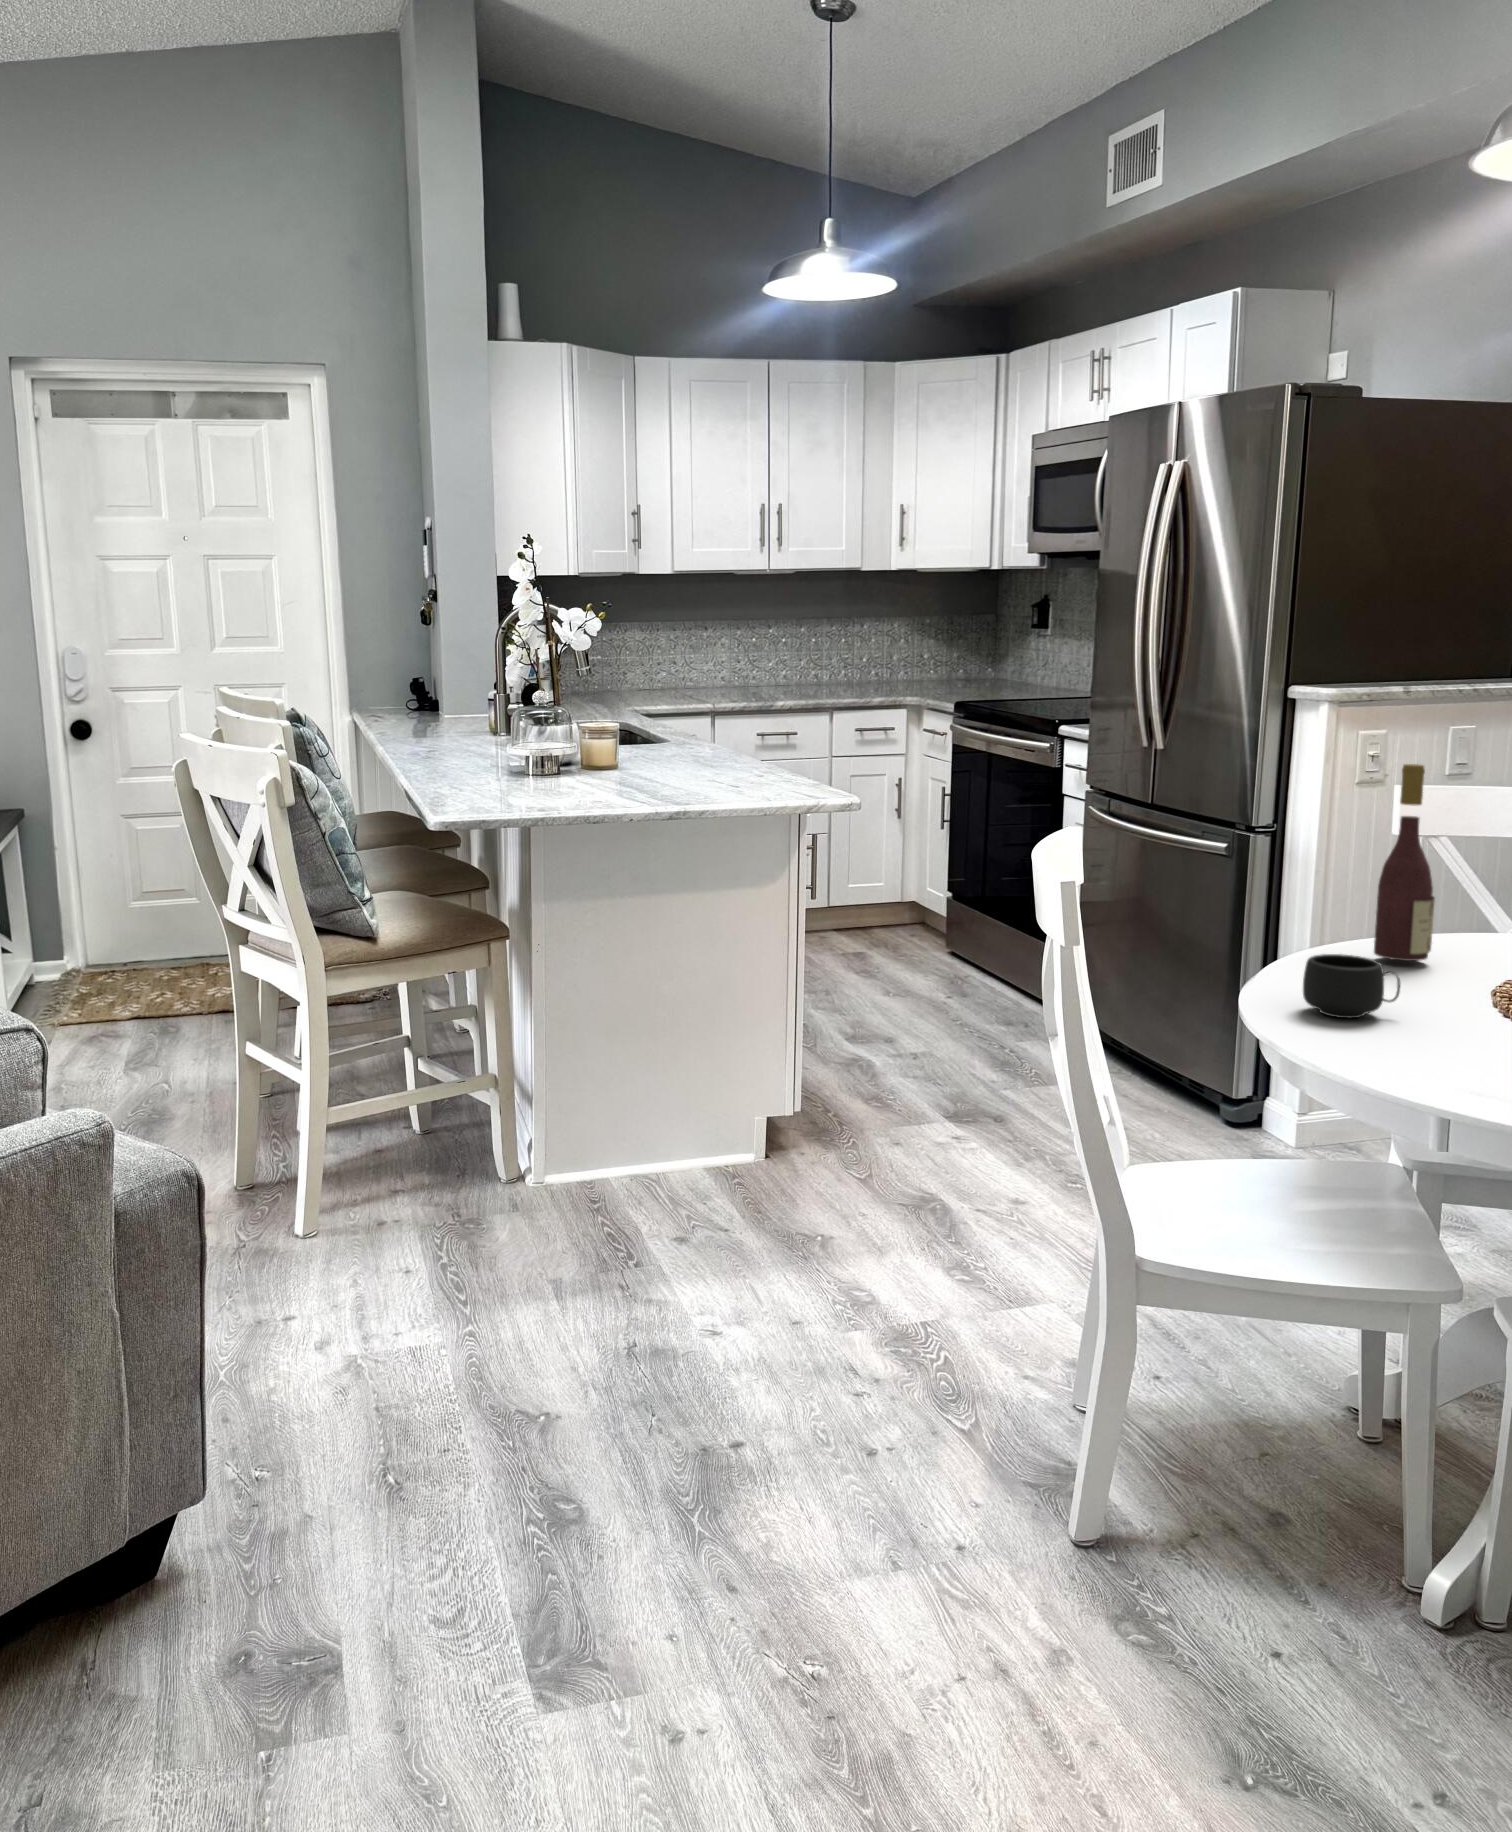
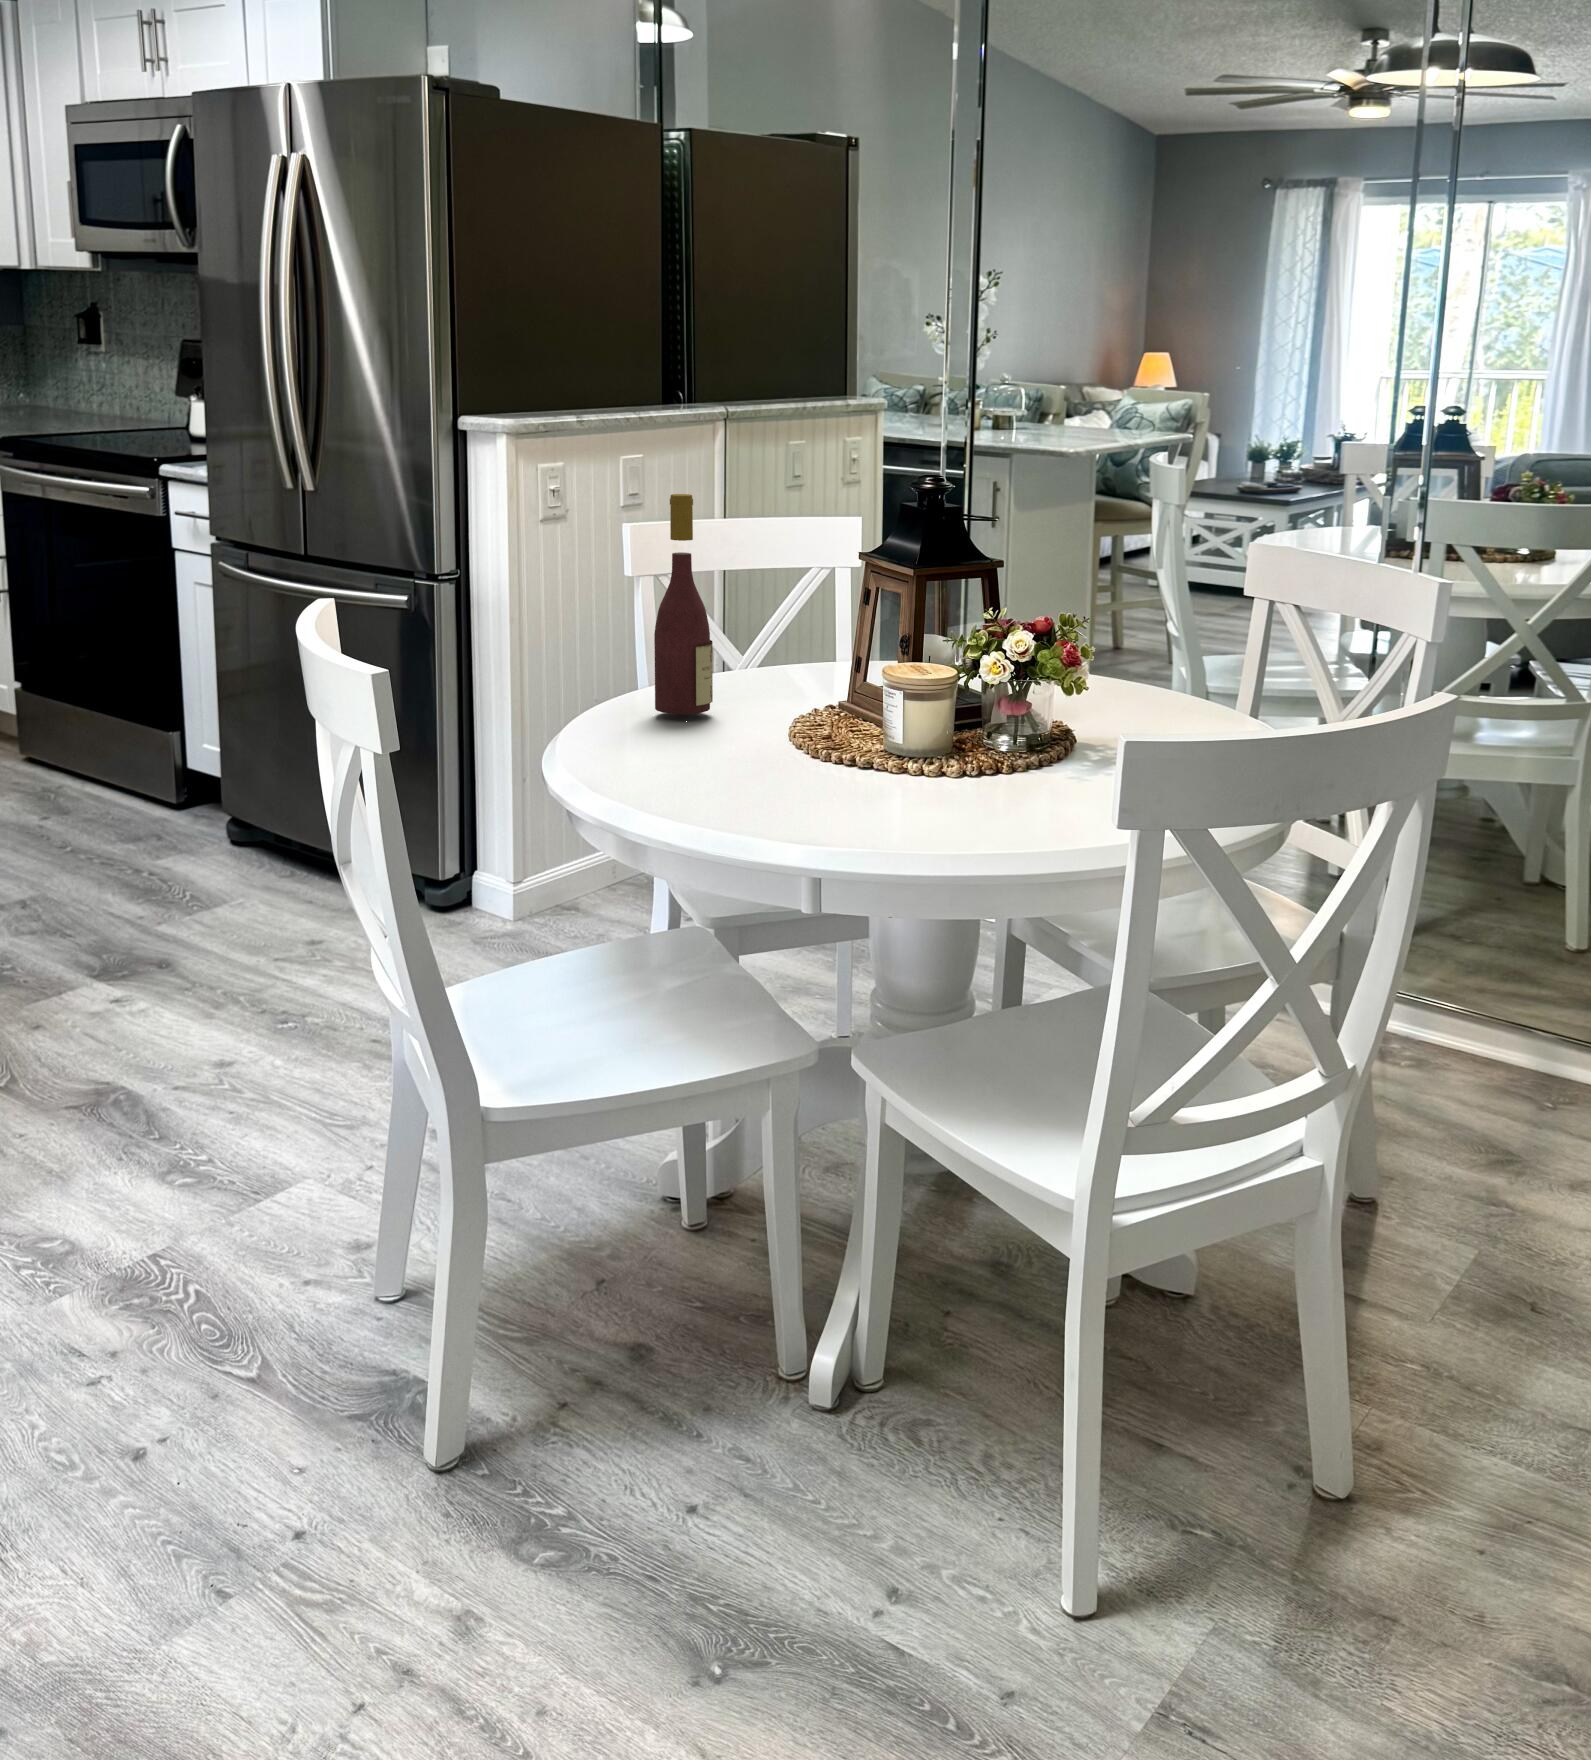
mug: present [1303,954,1400,1018] -> none [623,717,724,790]

